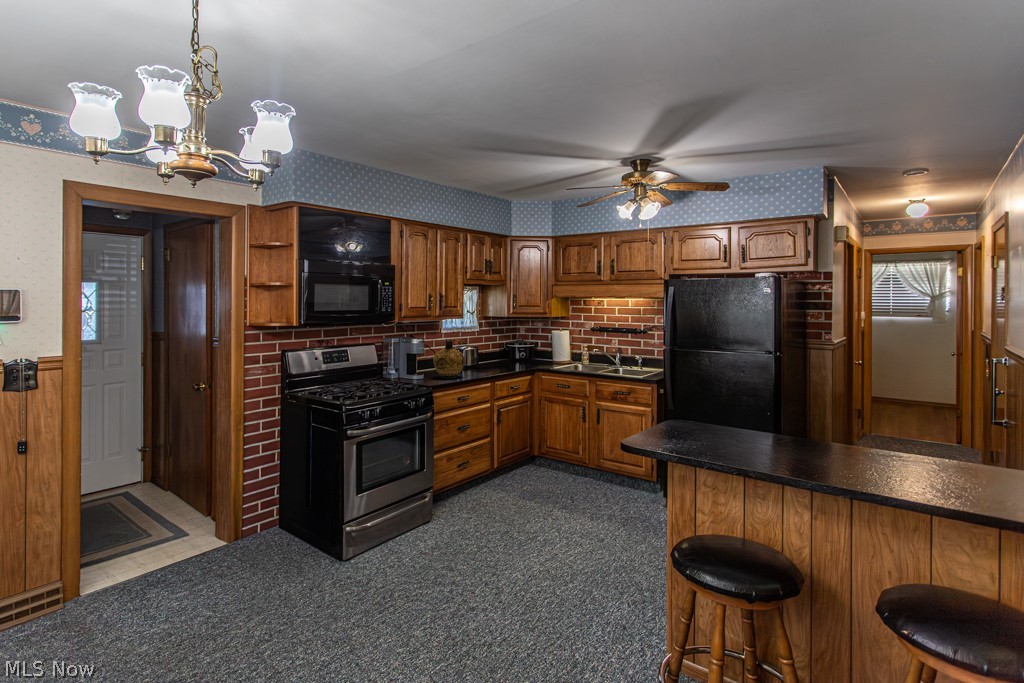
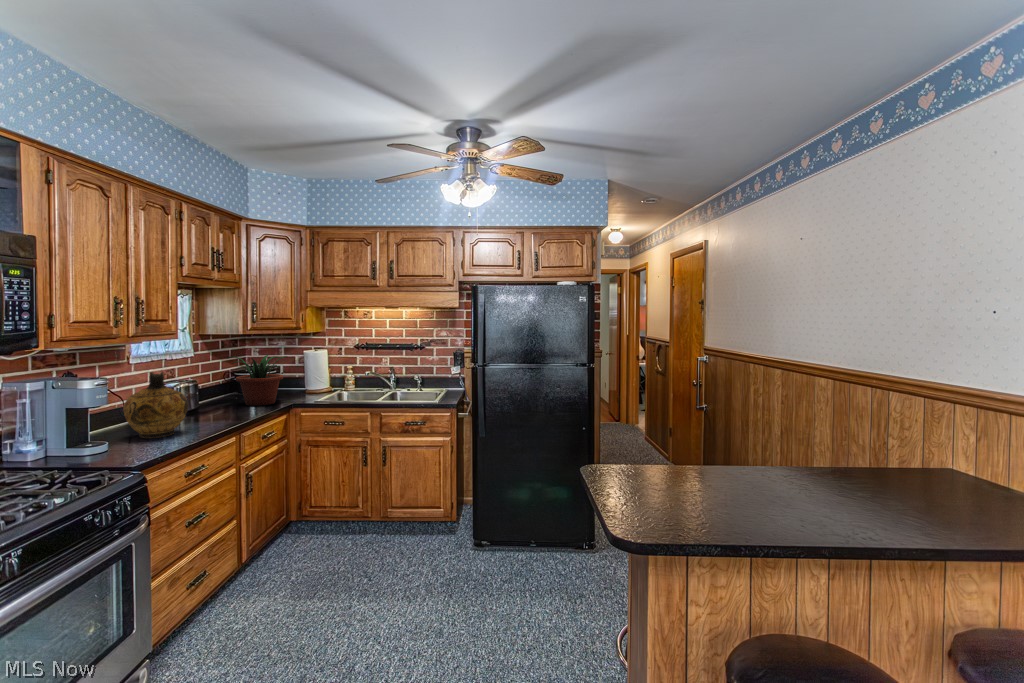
potted plant: none [497,333,535,369] -> present [228,355,287,406]

